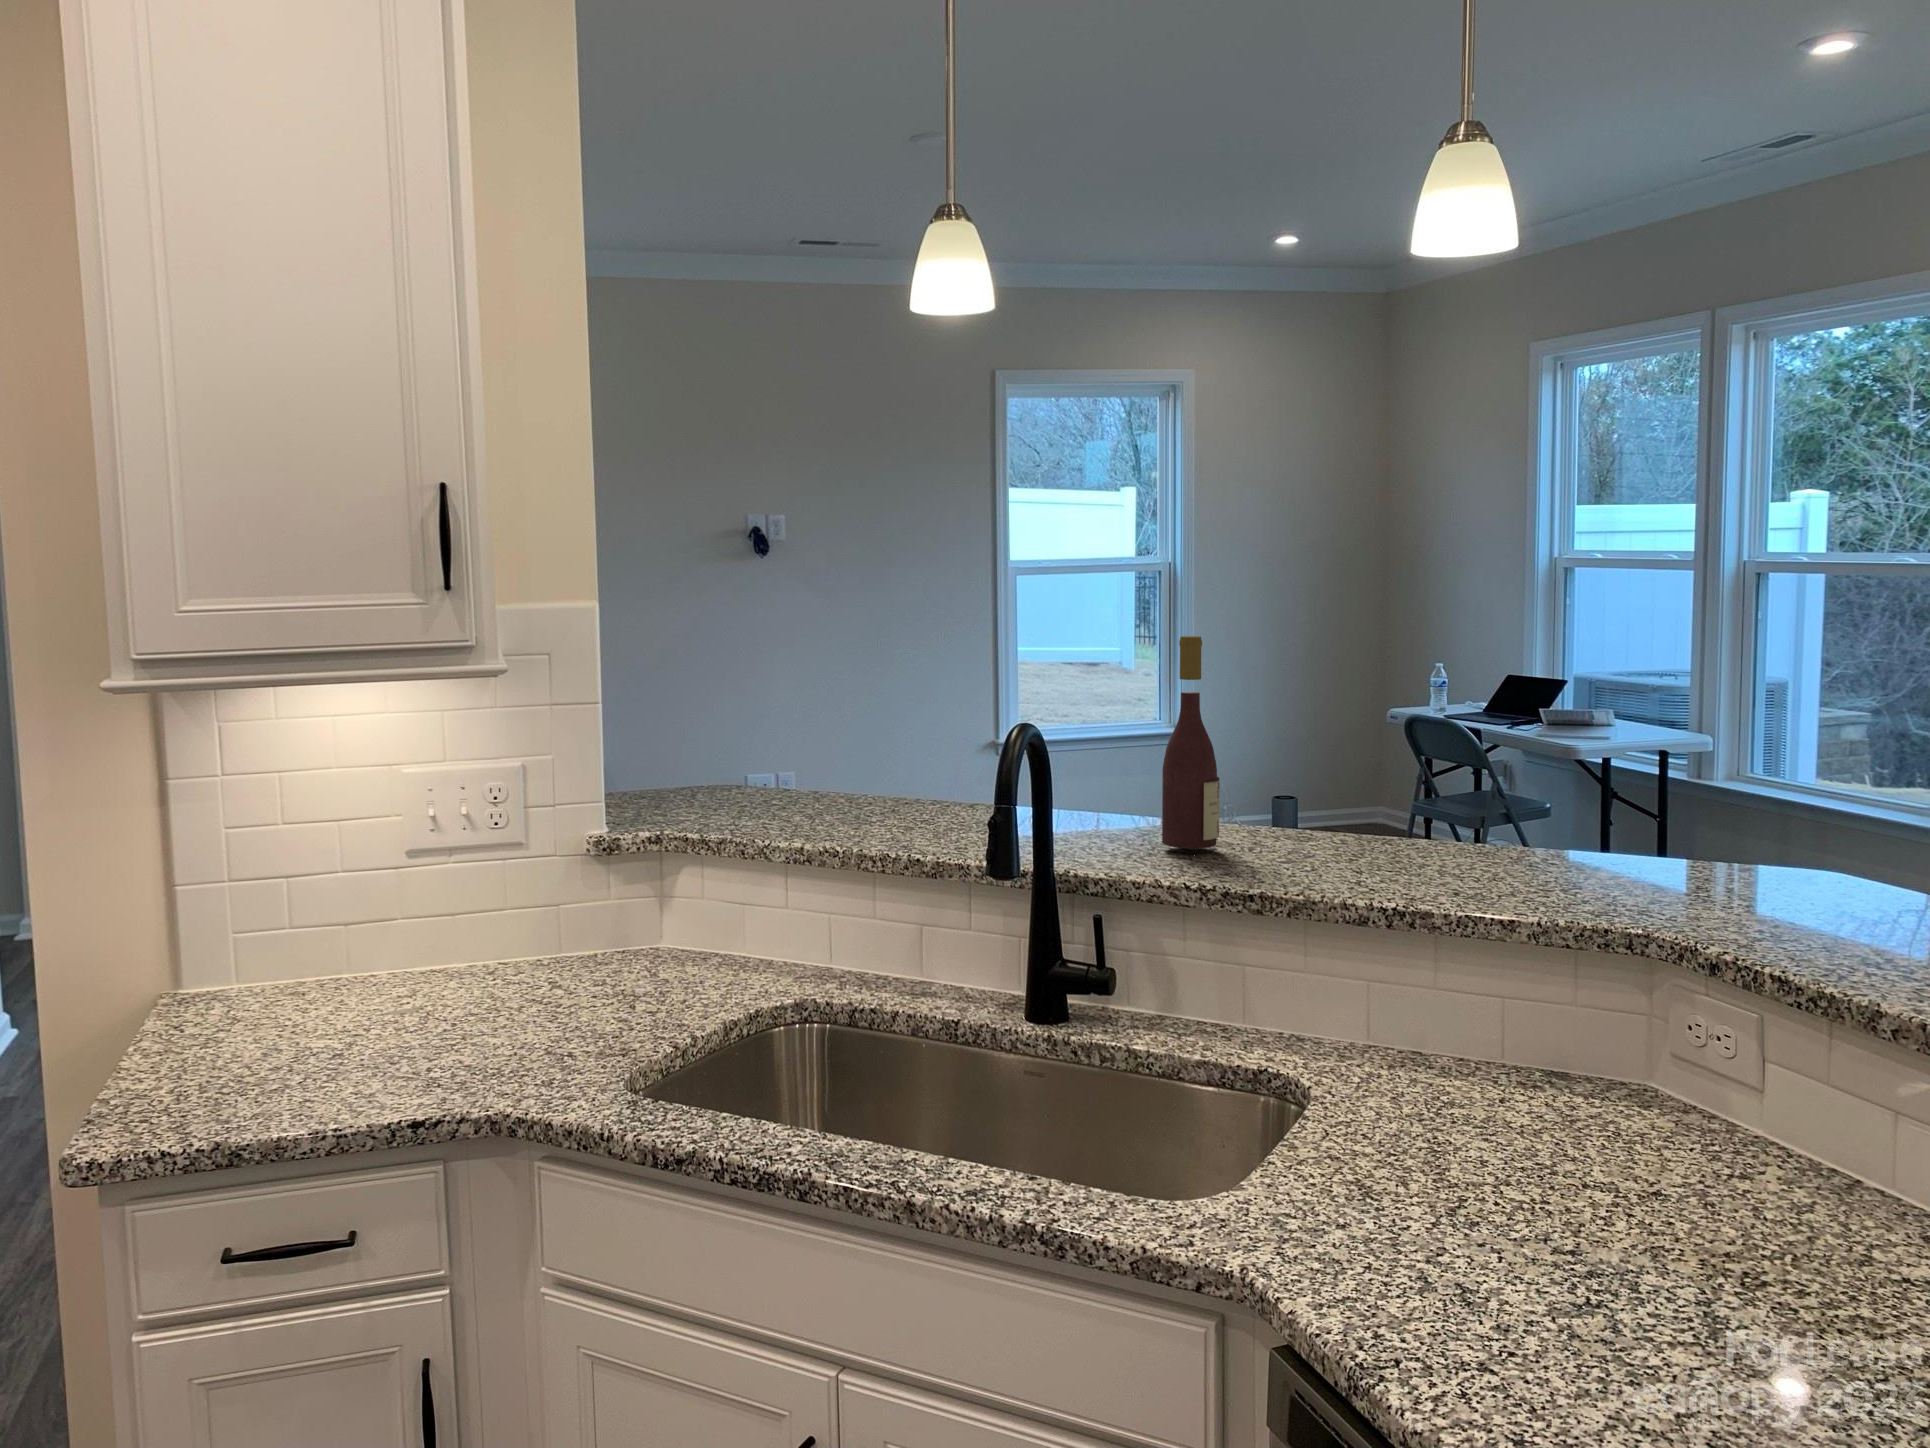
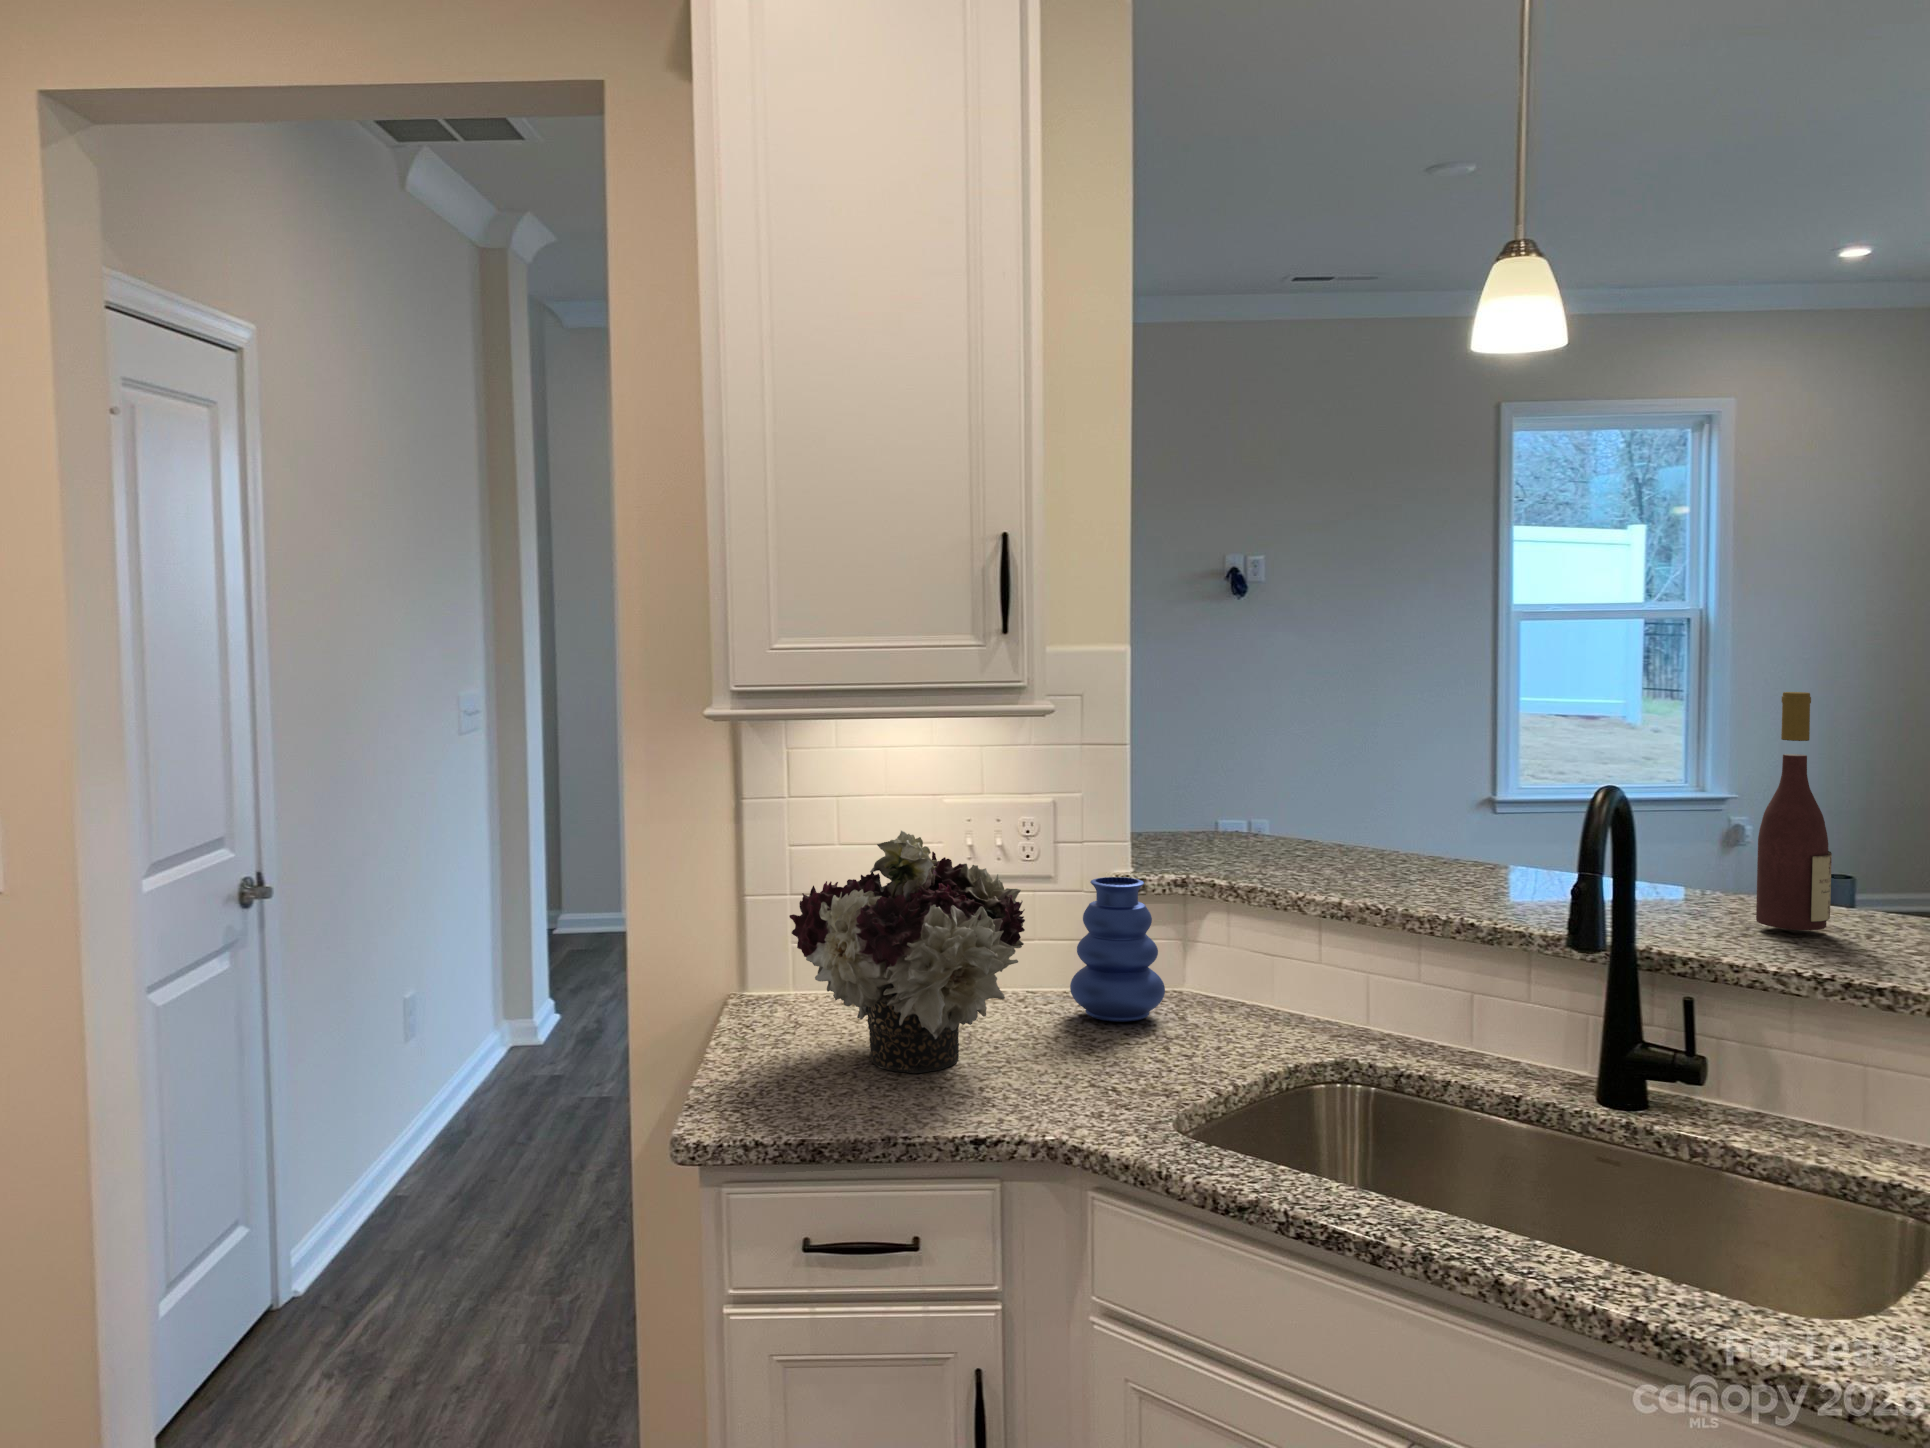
flower arrangement: none [209,800,480,1059] -> present [789,831,1025,1073]
vase: none [541,837,639,983] -> present [1070,877,1165,1022]

